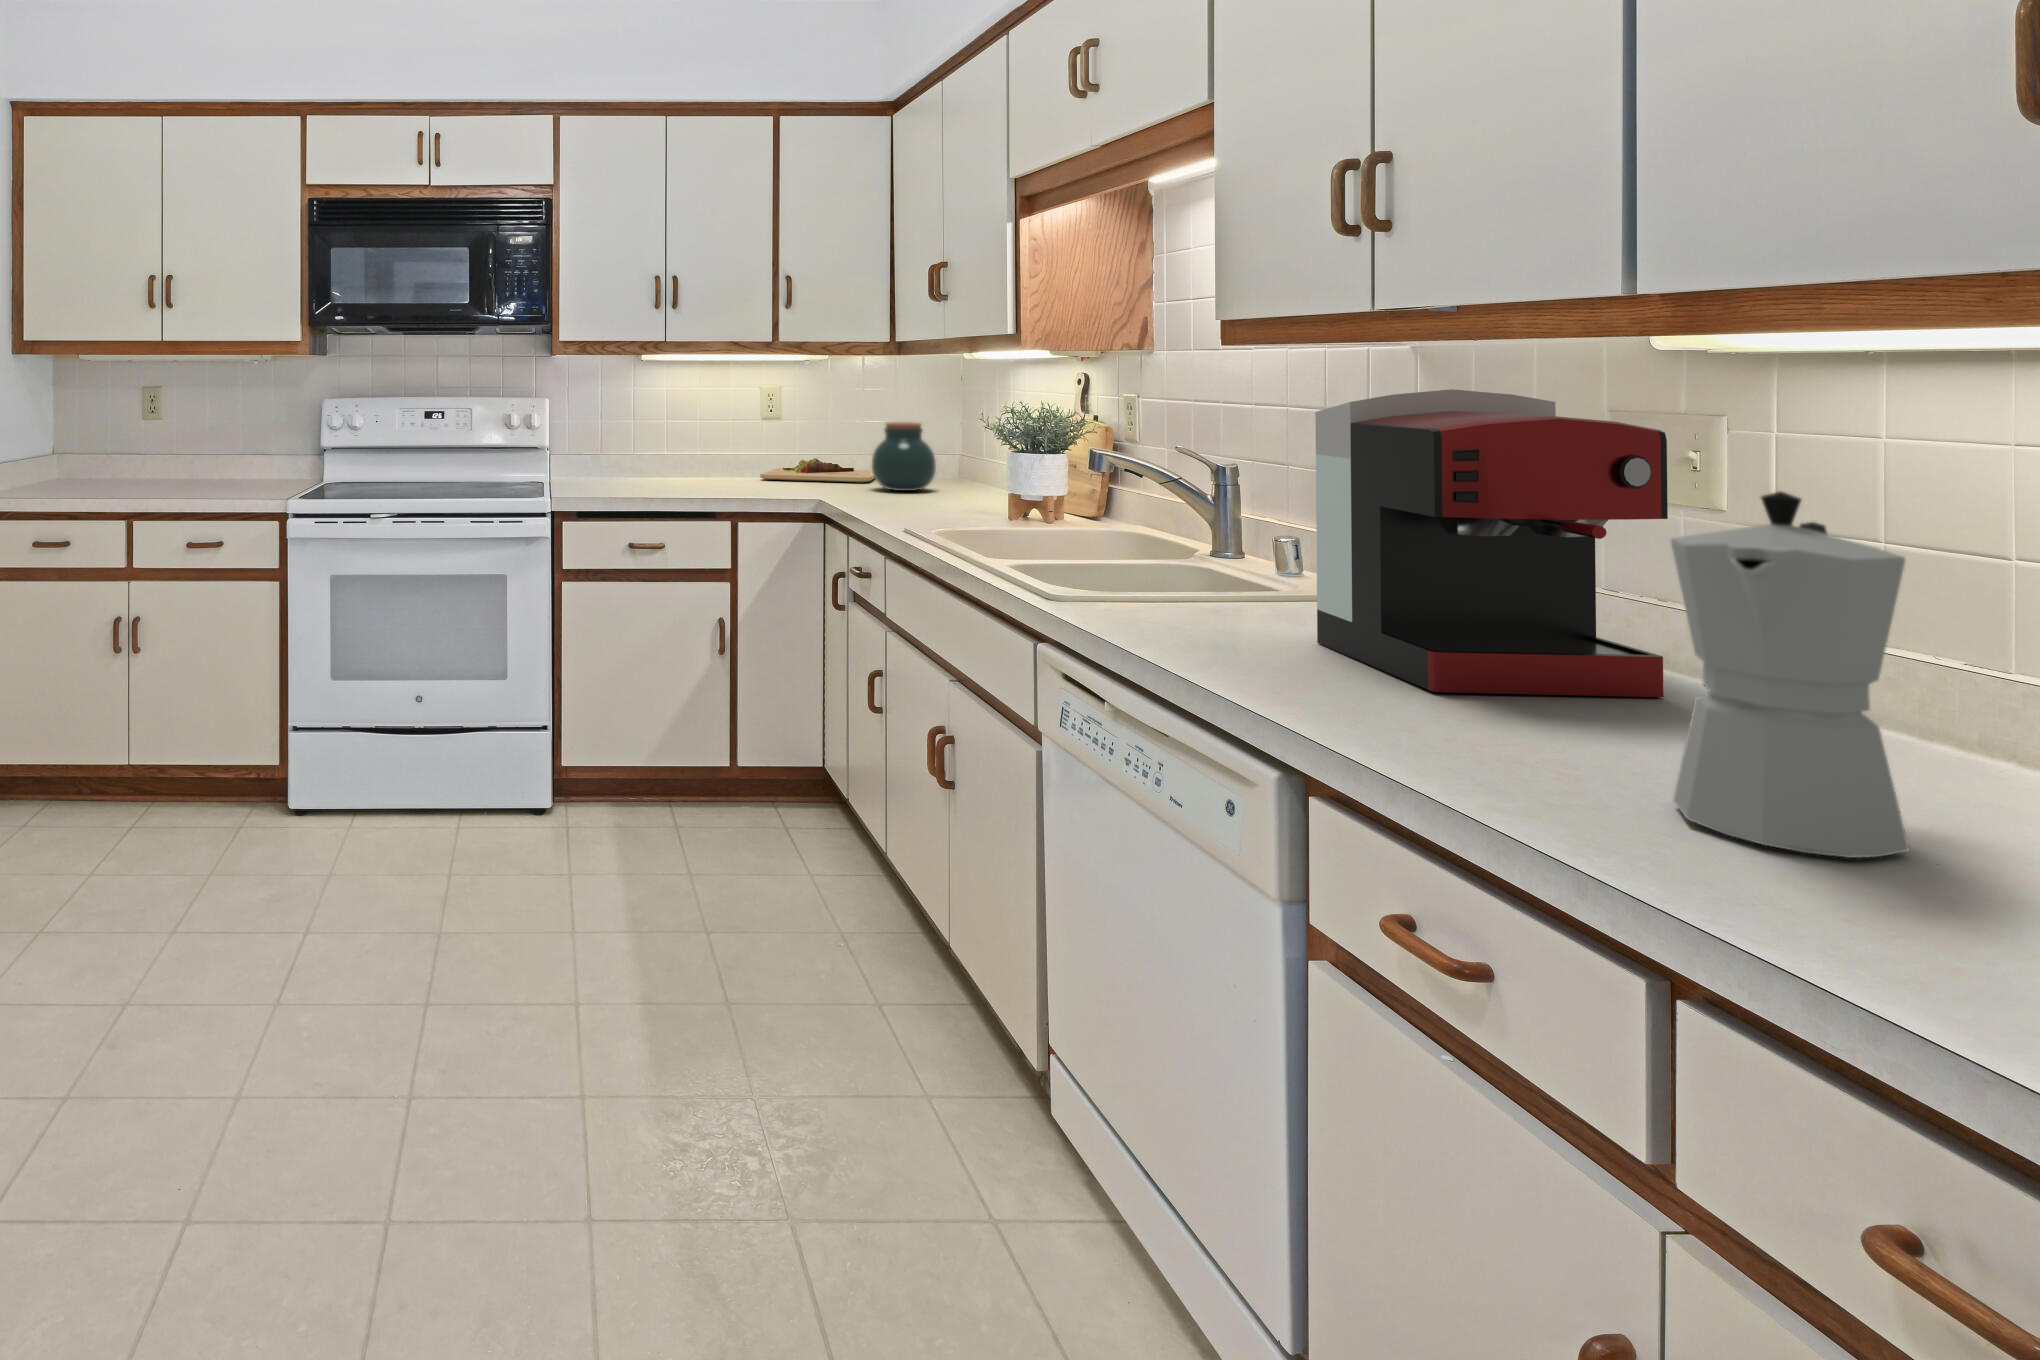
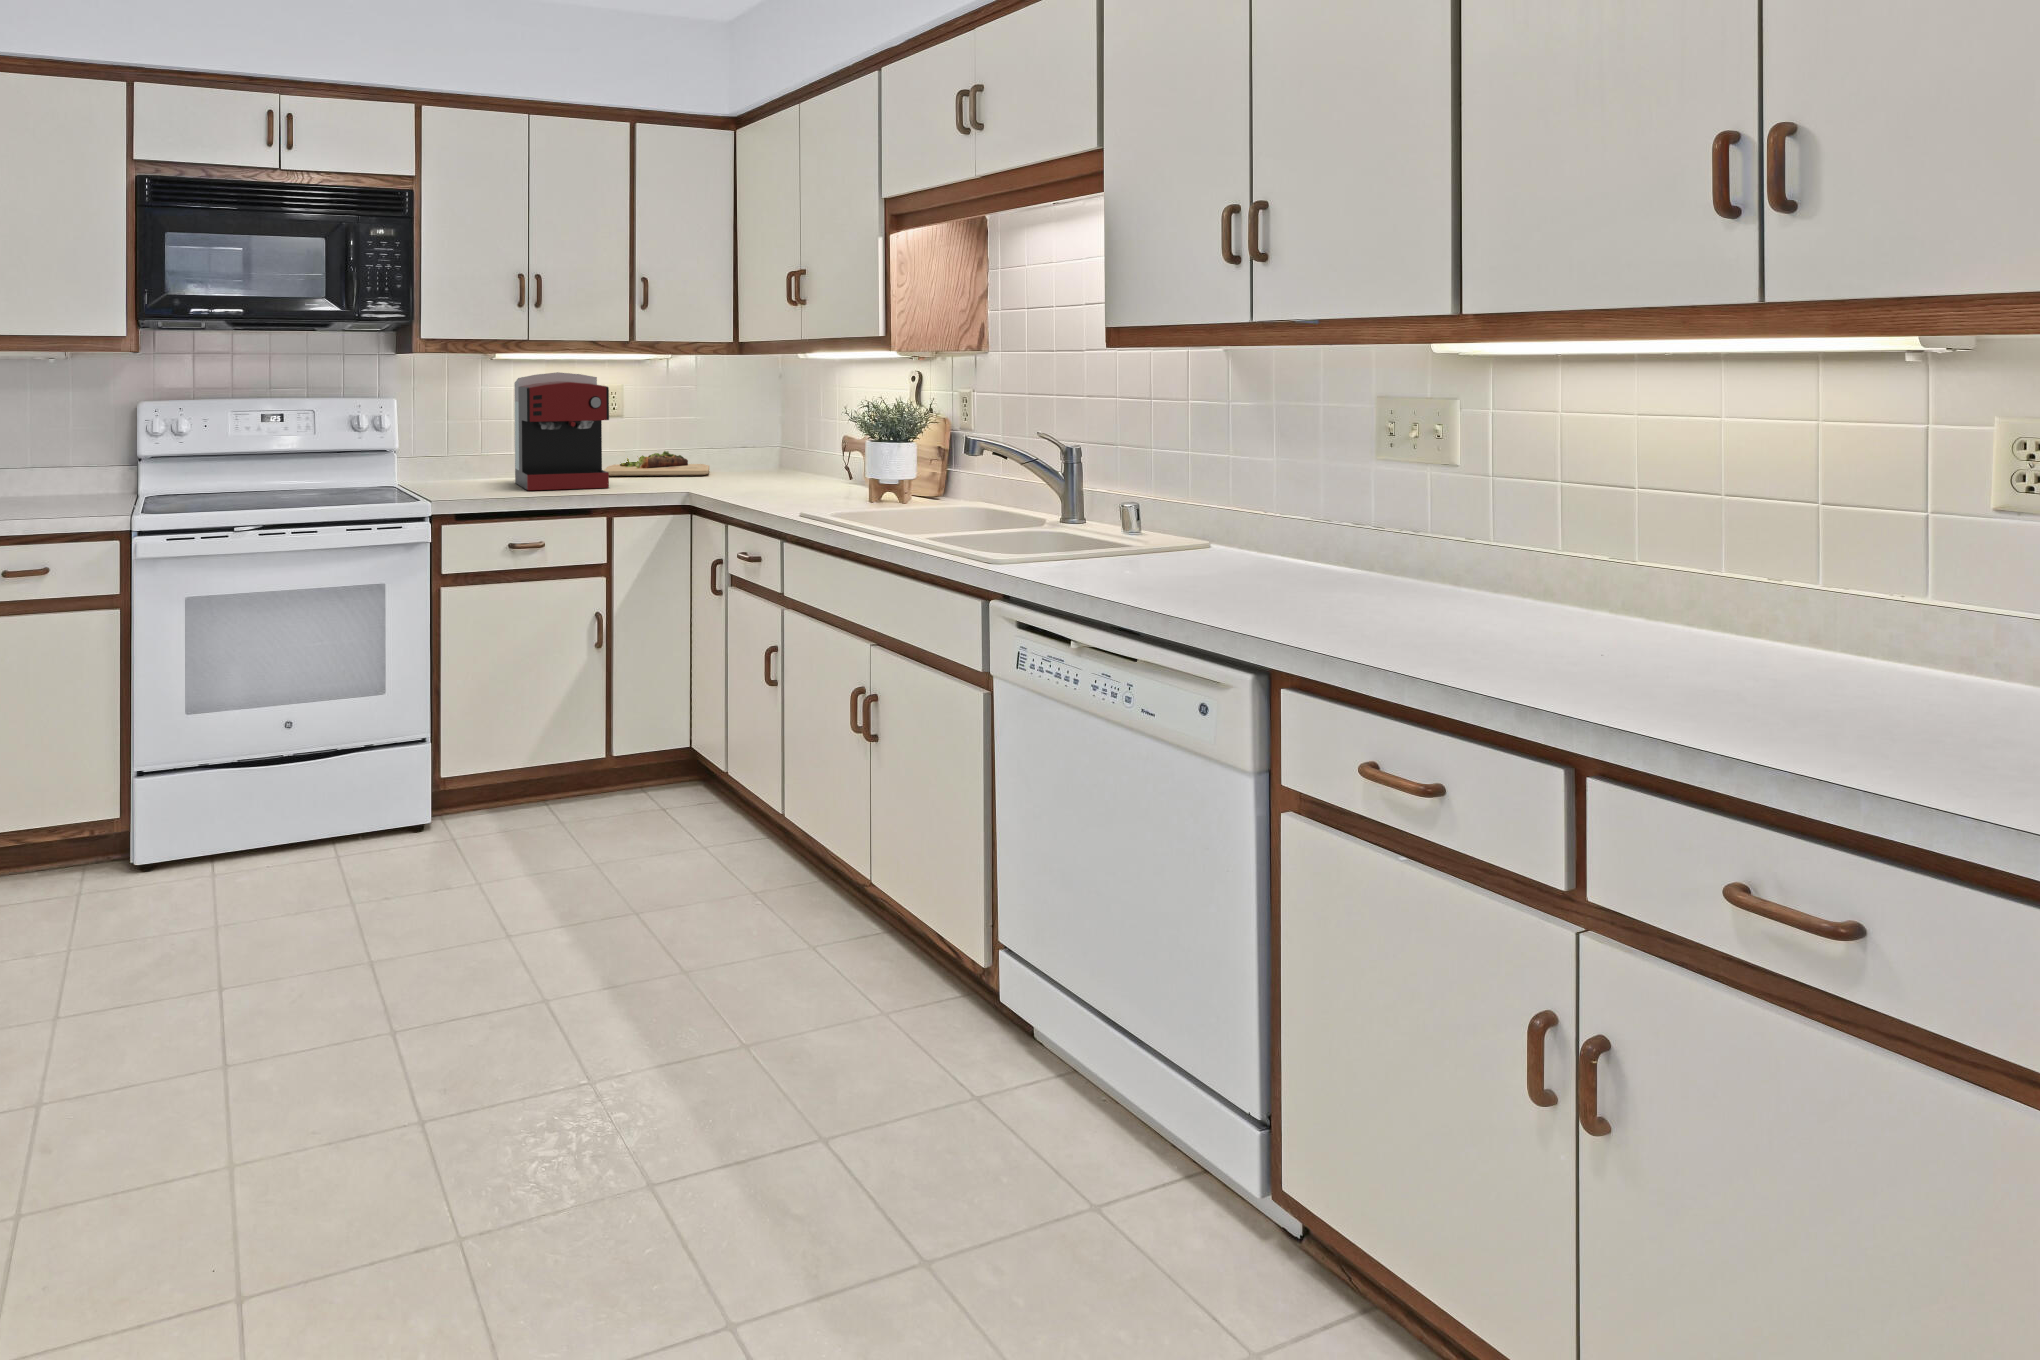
coffee maker: present [1315,389,1668,697] -> present [514,372,609,490]
jar: present [872,422,936,491] -> none [719,417,777,481]
moka pot: present [1671,491,1909,858] -> none [1528,443,1669,681]

